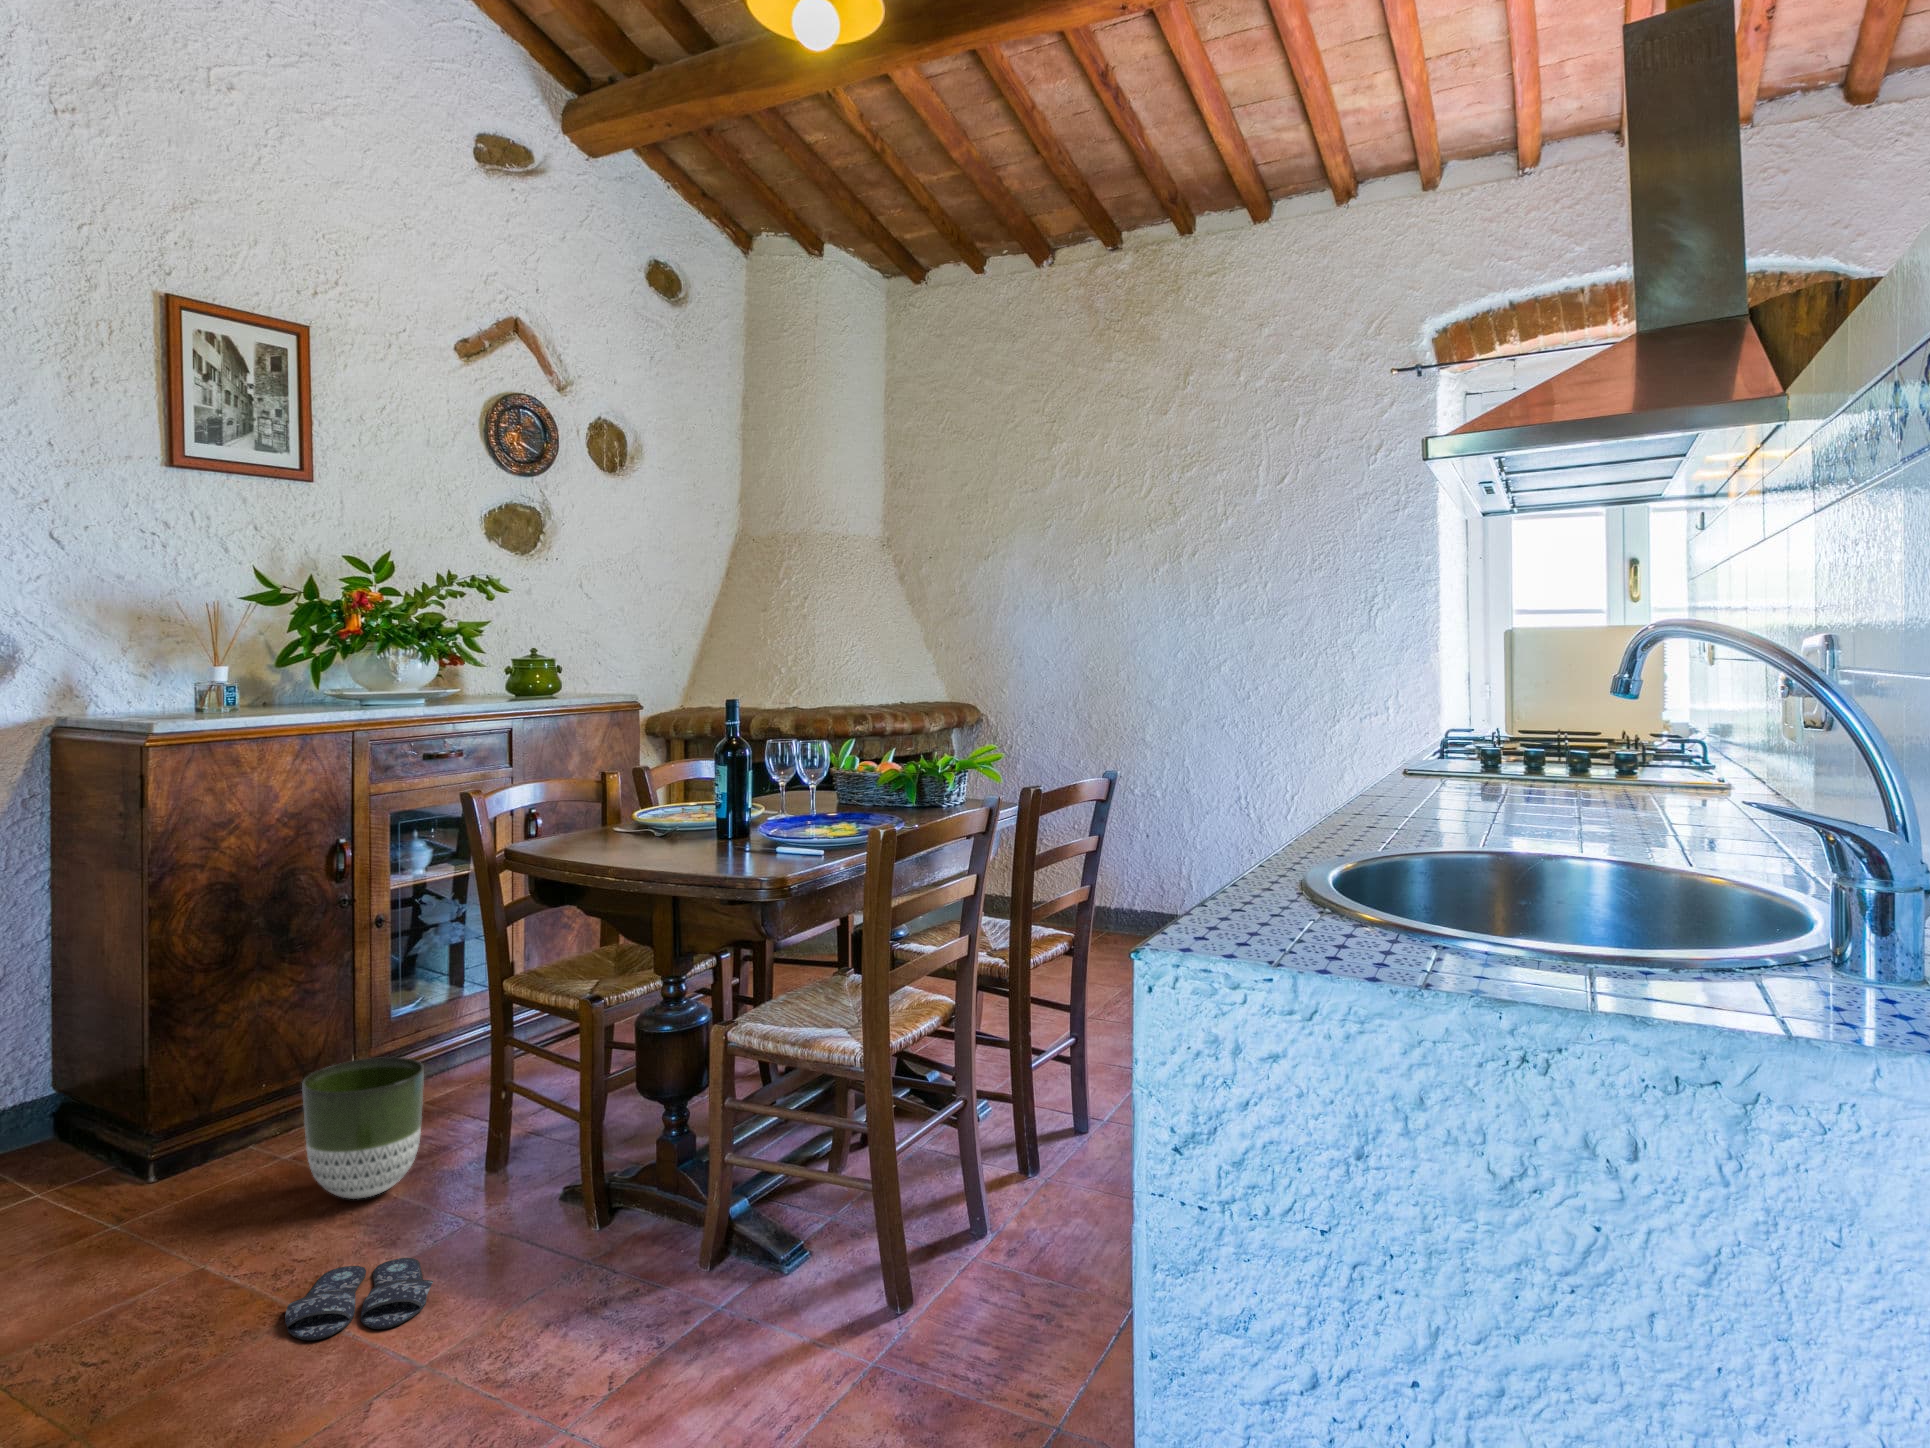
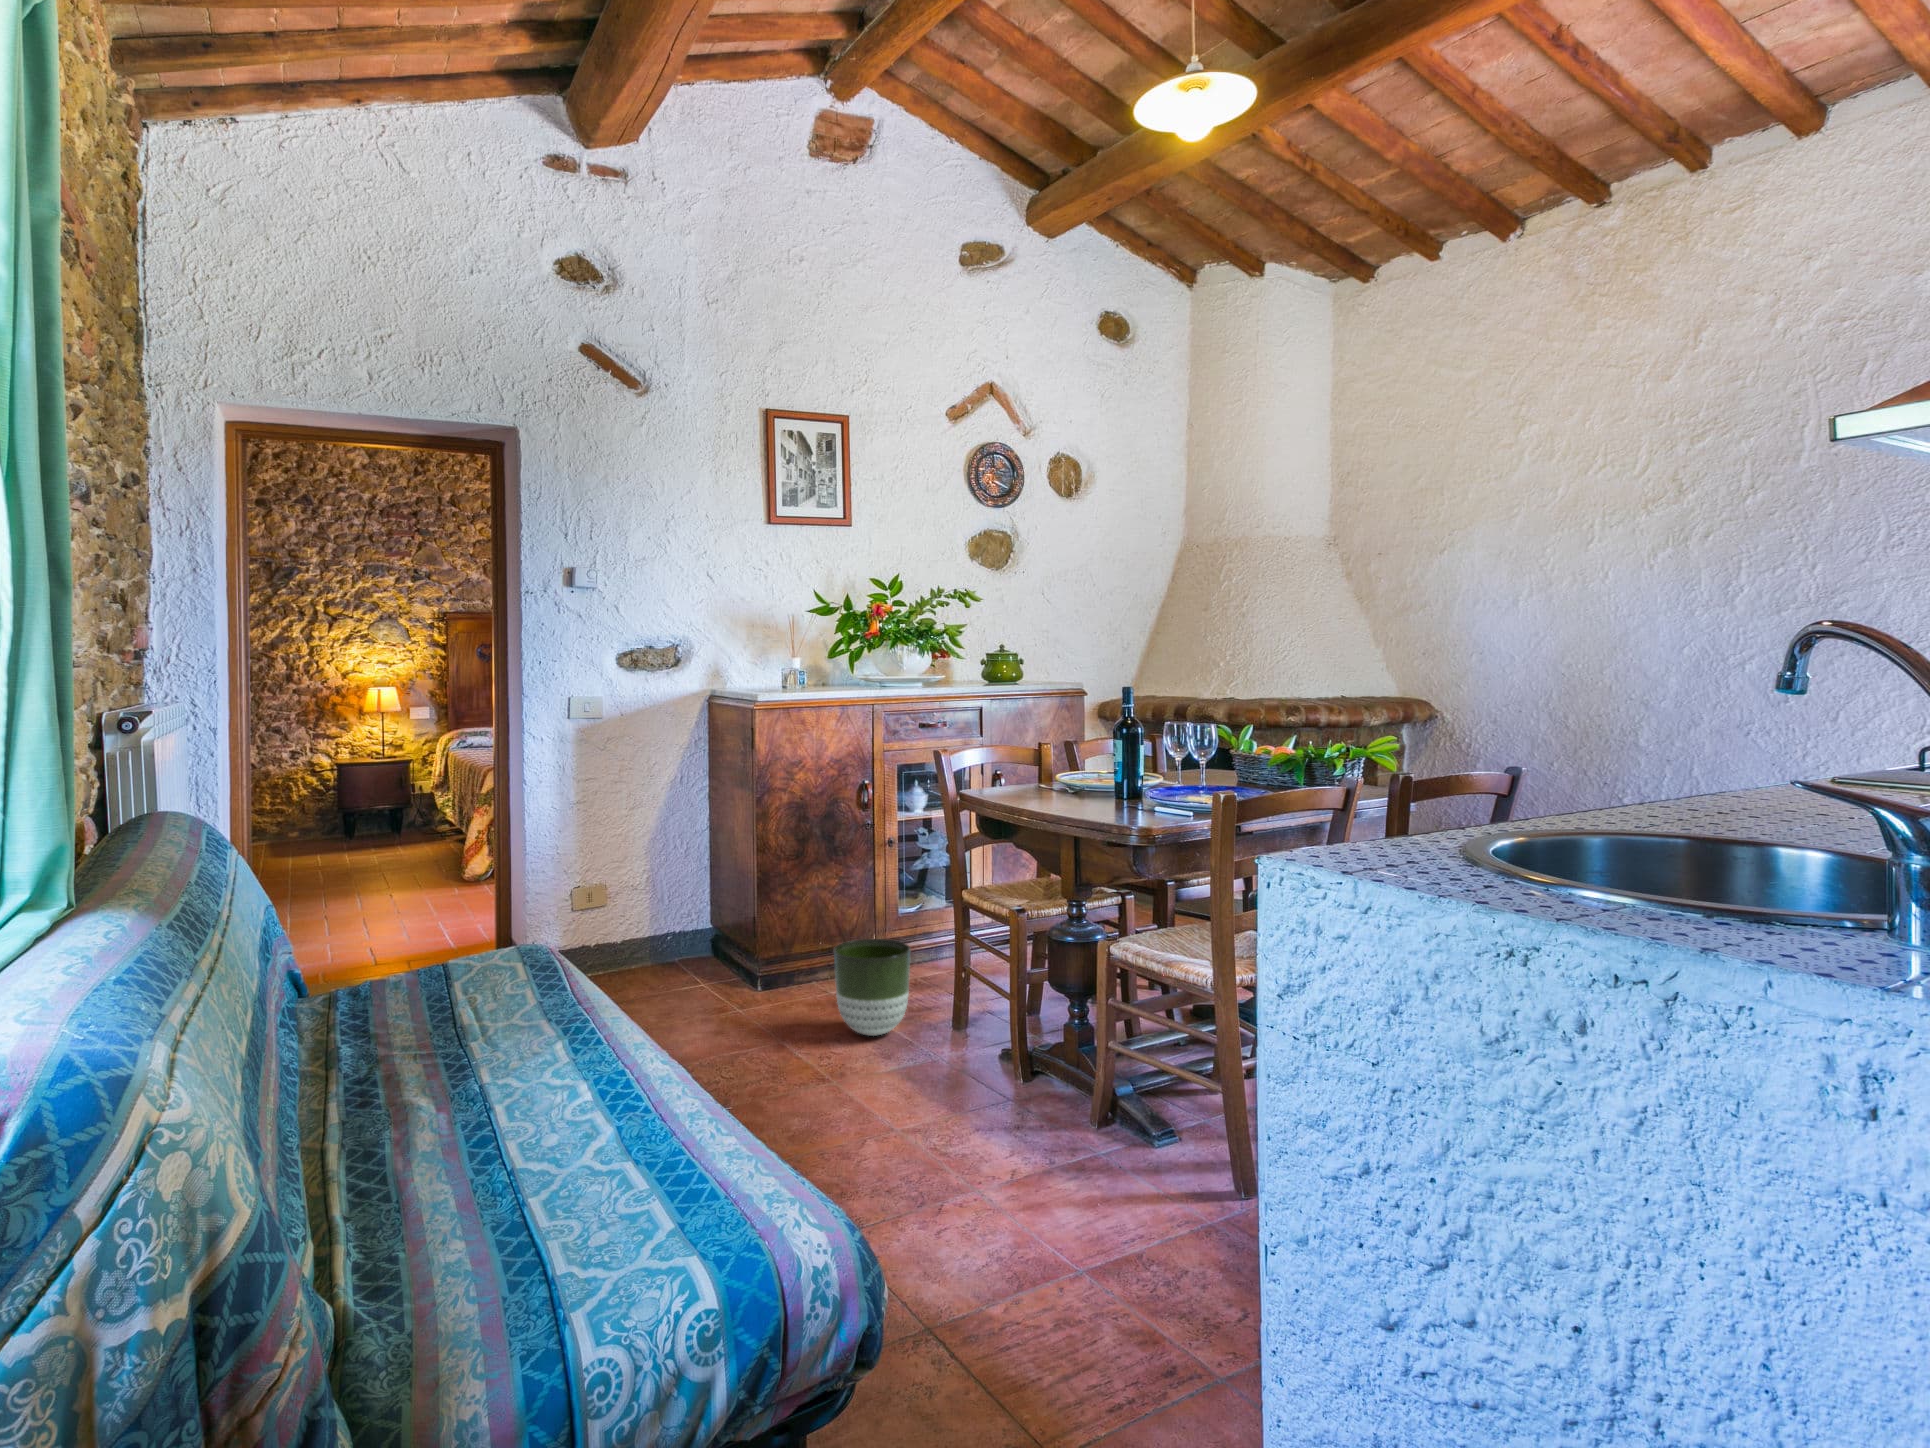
slippers: present [285,1258,433,1340] -> none [815,1076,907,1119]

